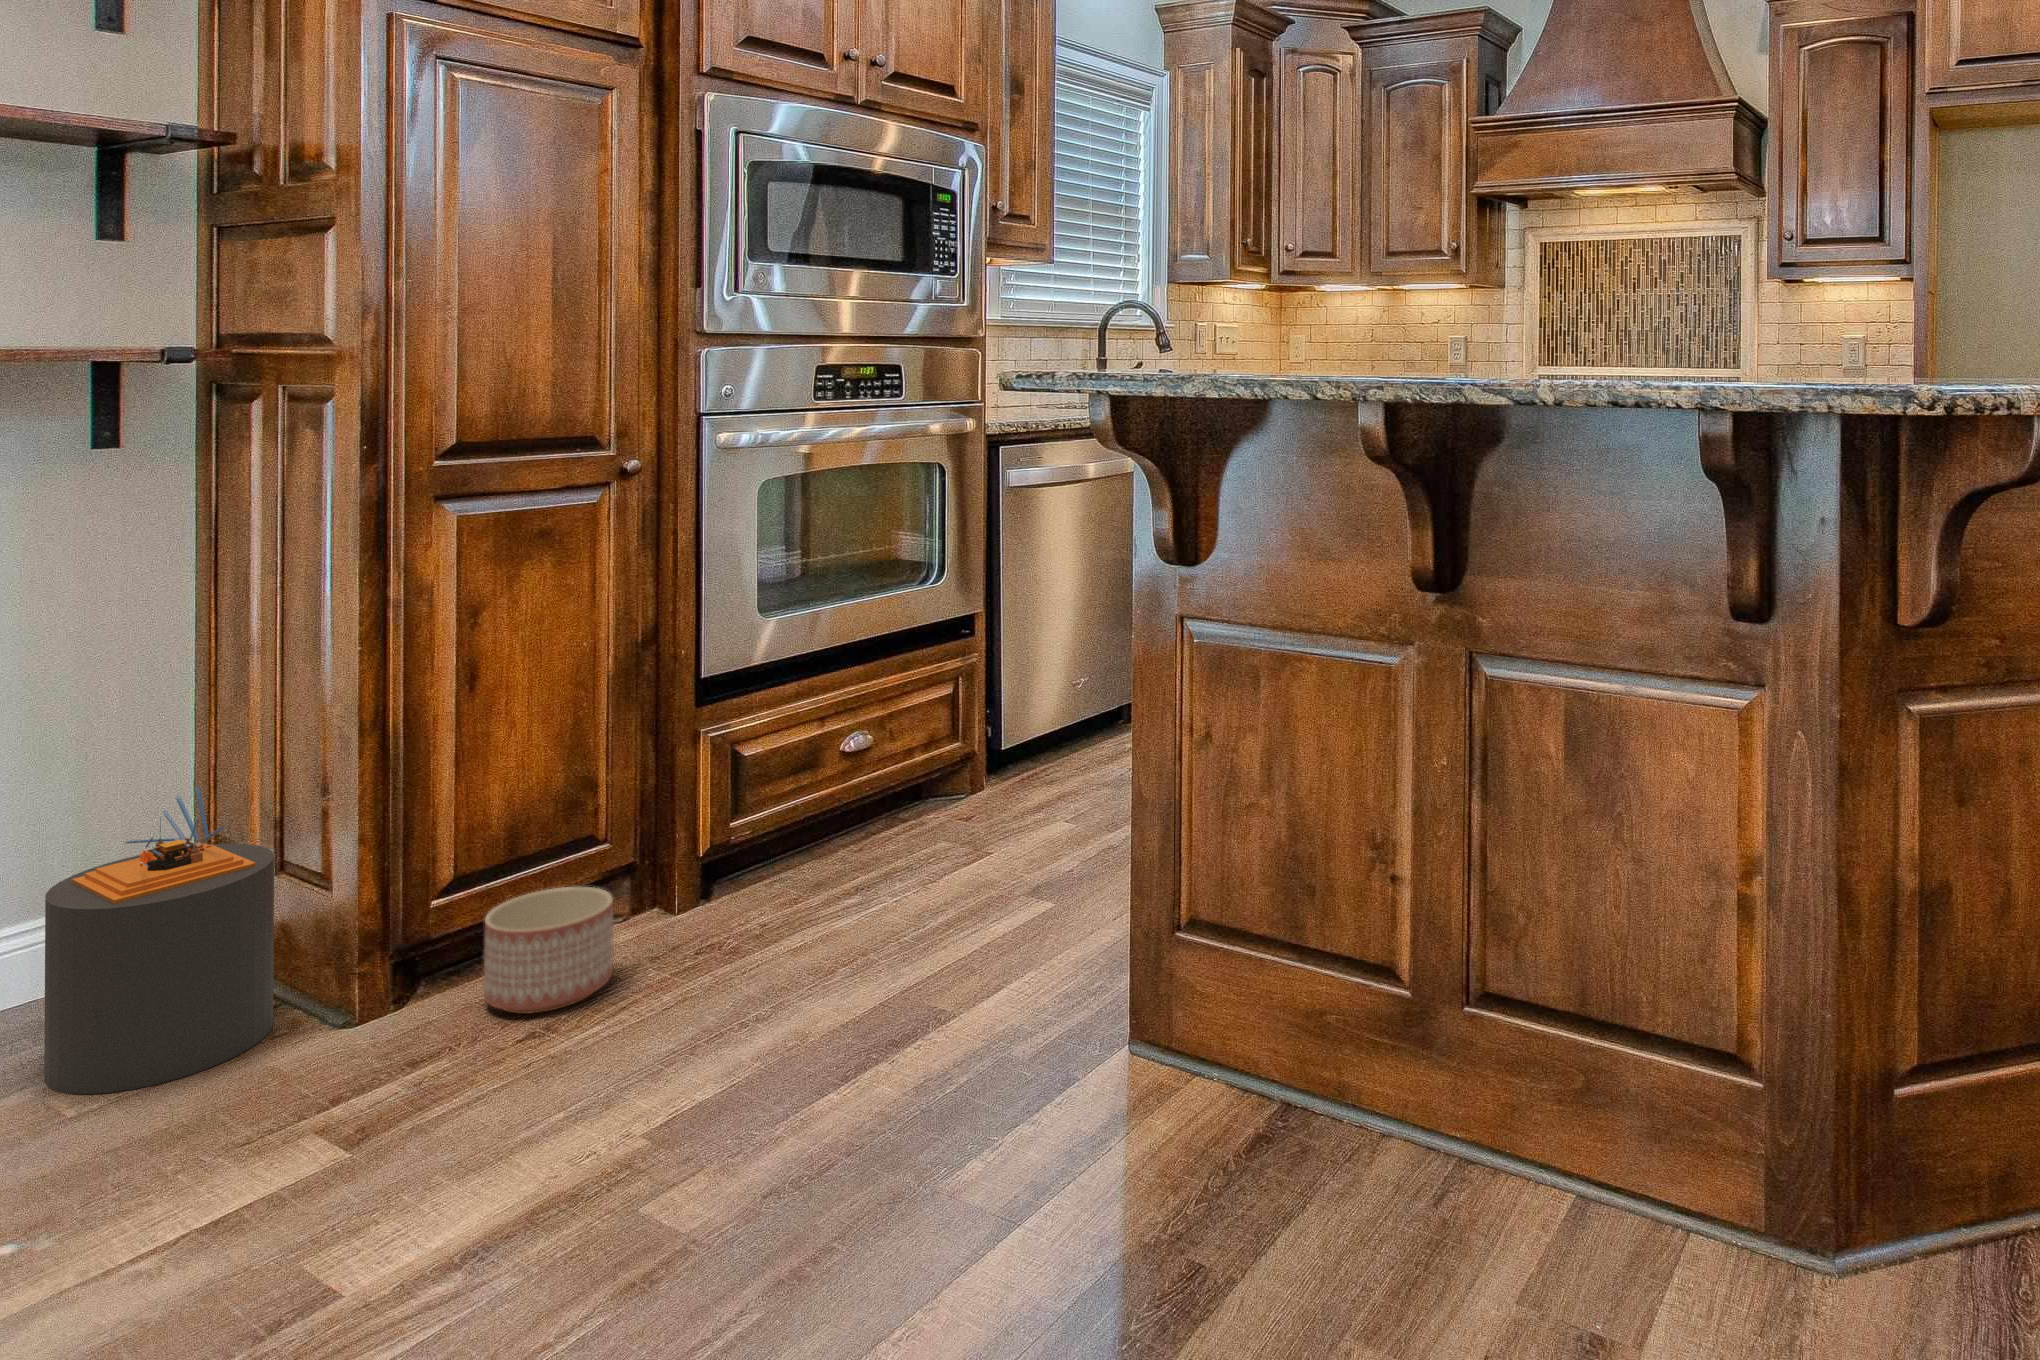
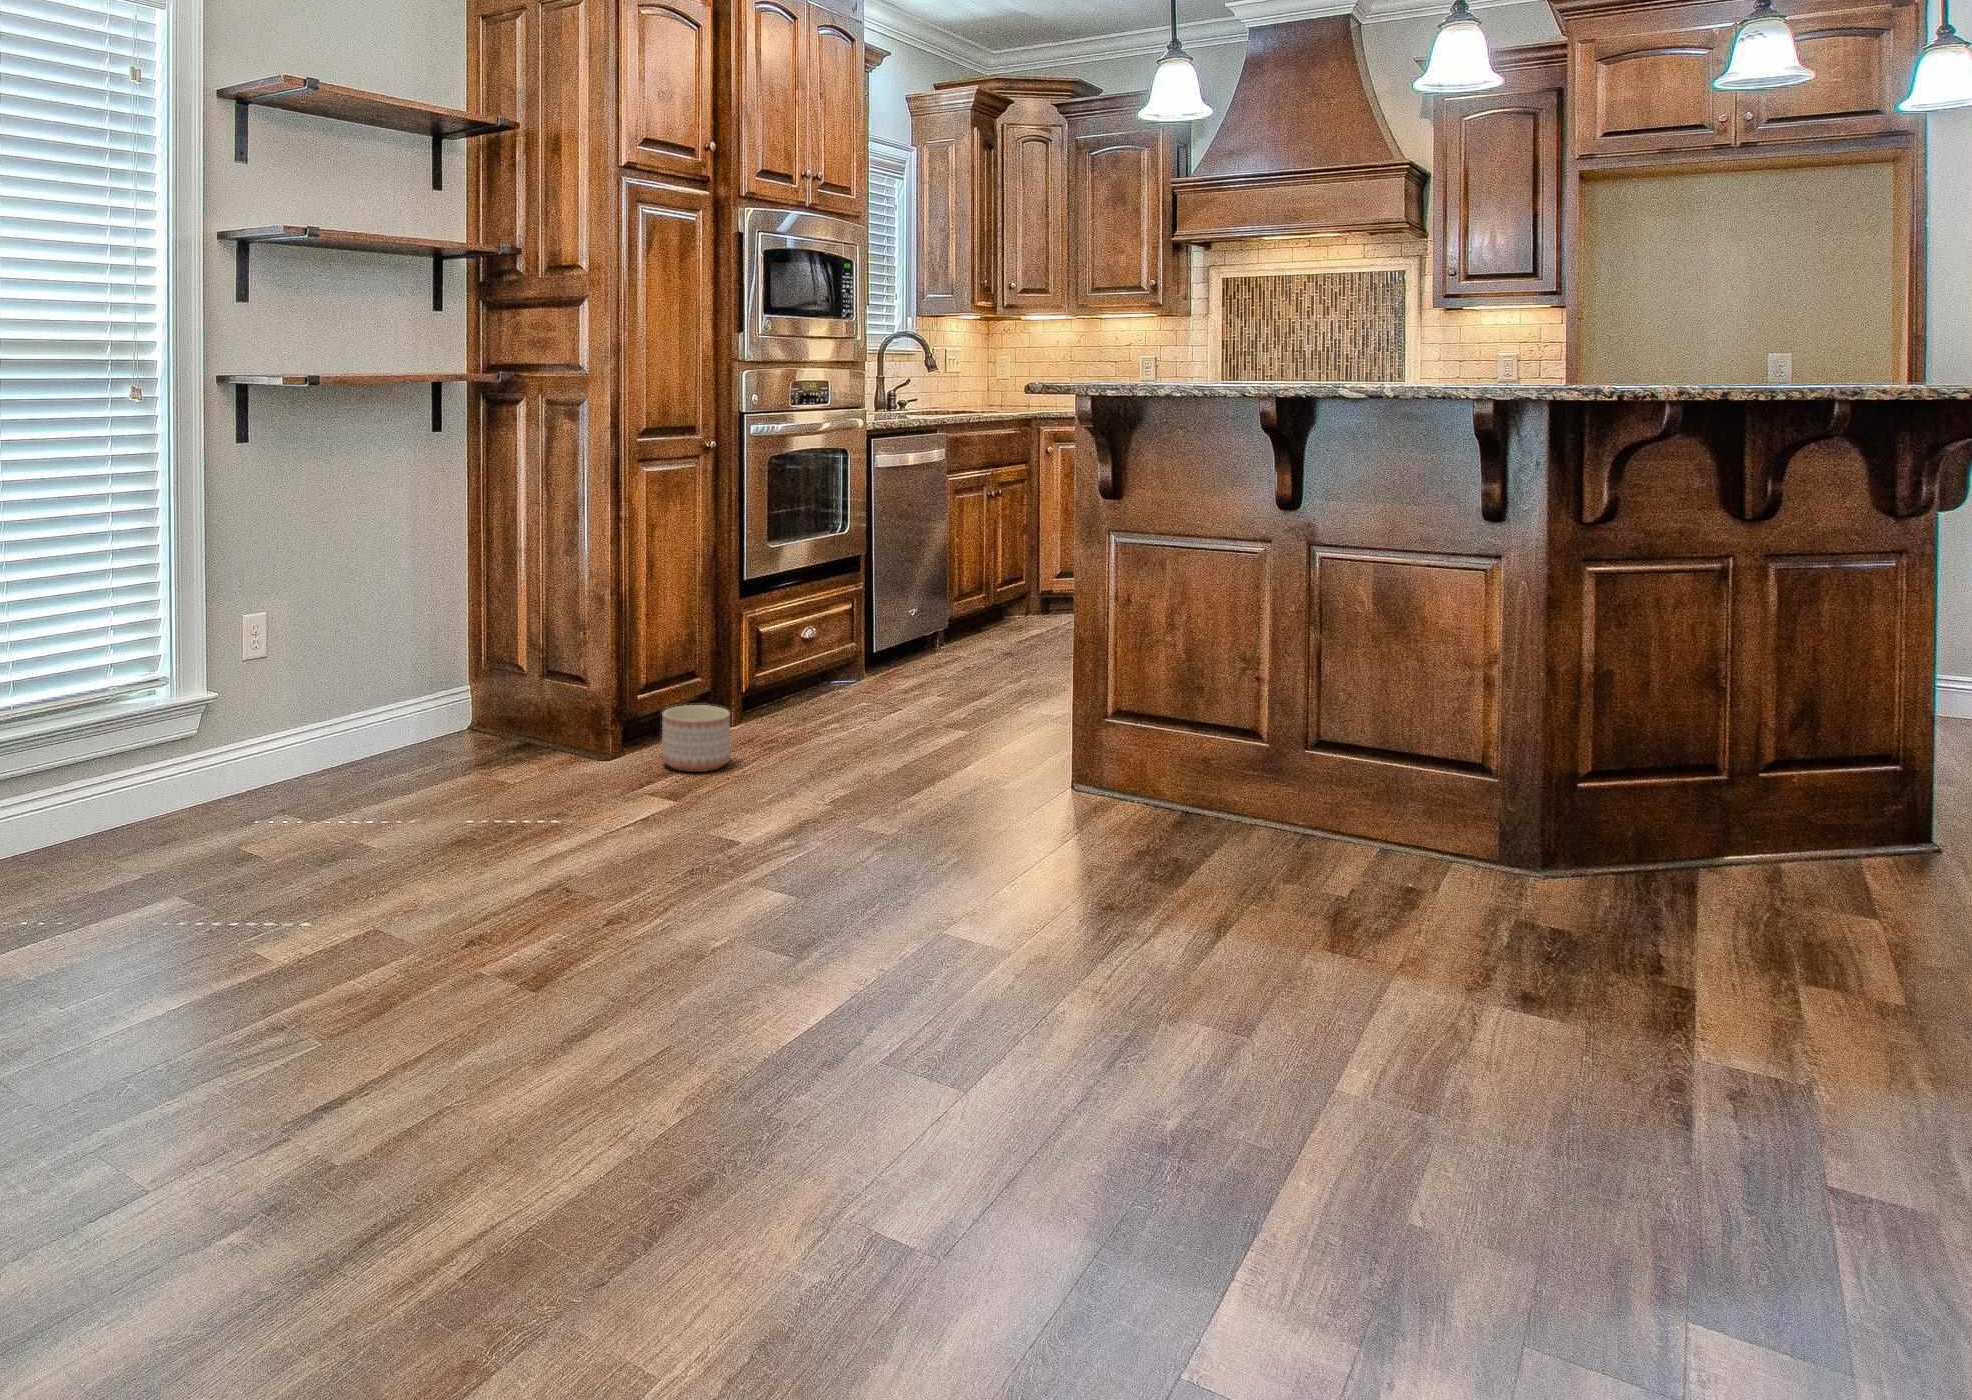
trash can: present [44,786,274,1094] -> none [454,627,556,793]

